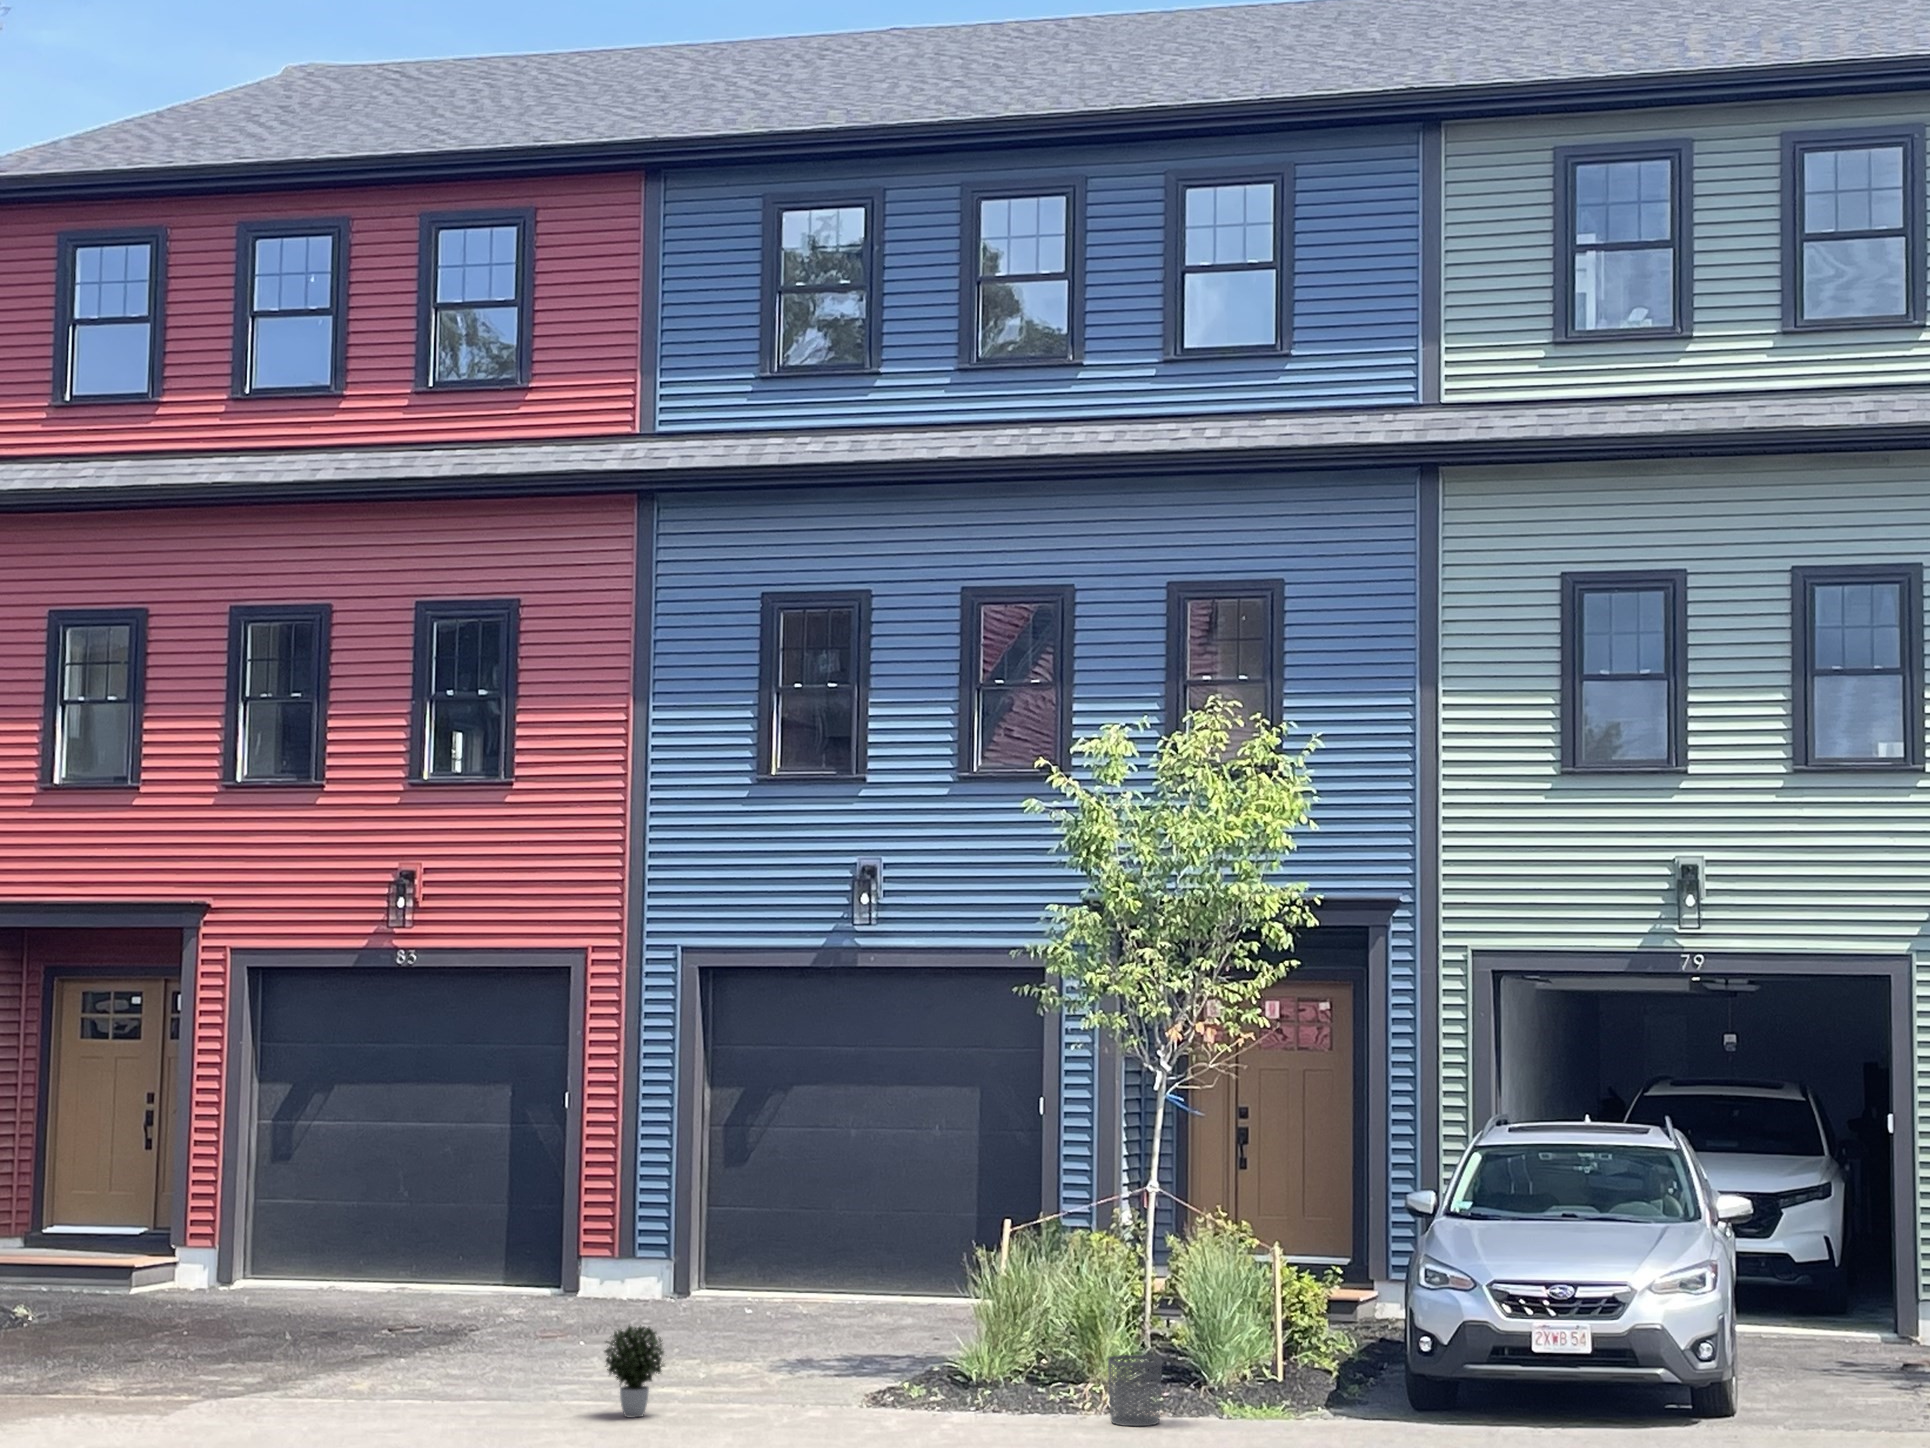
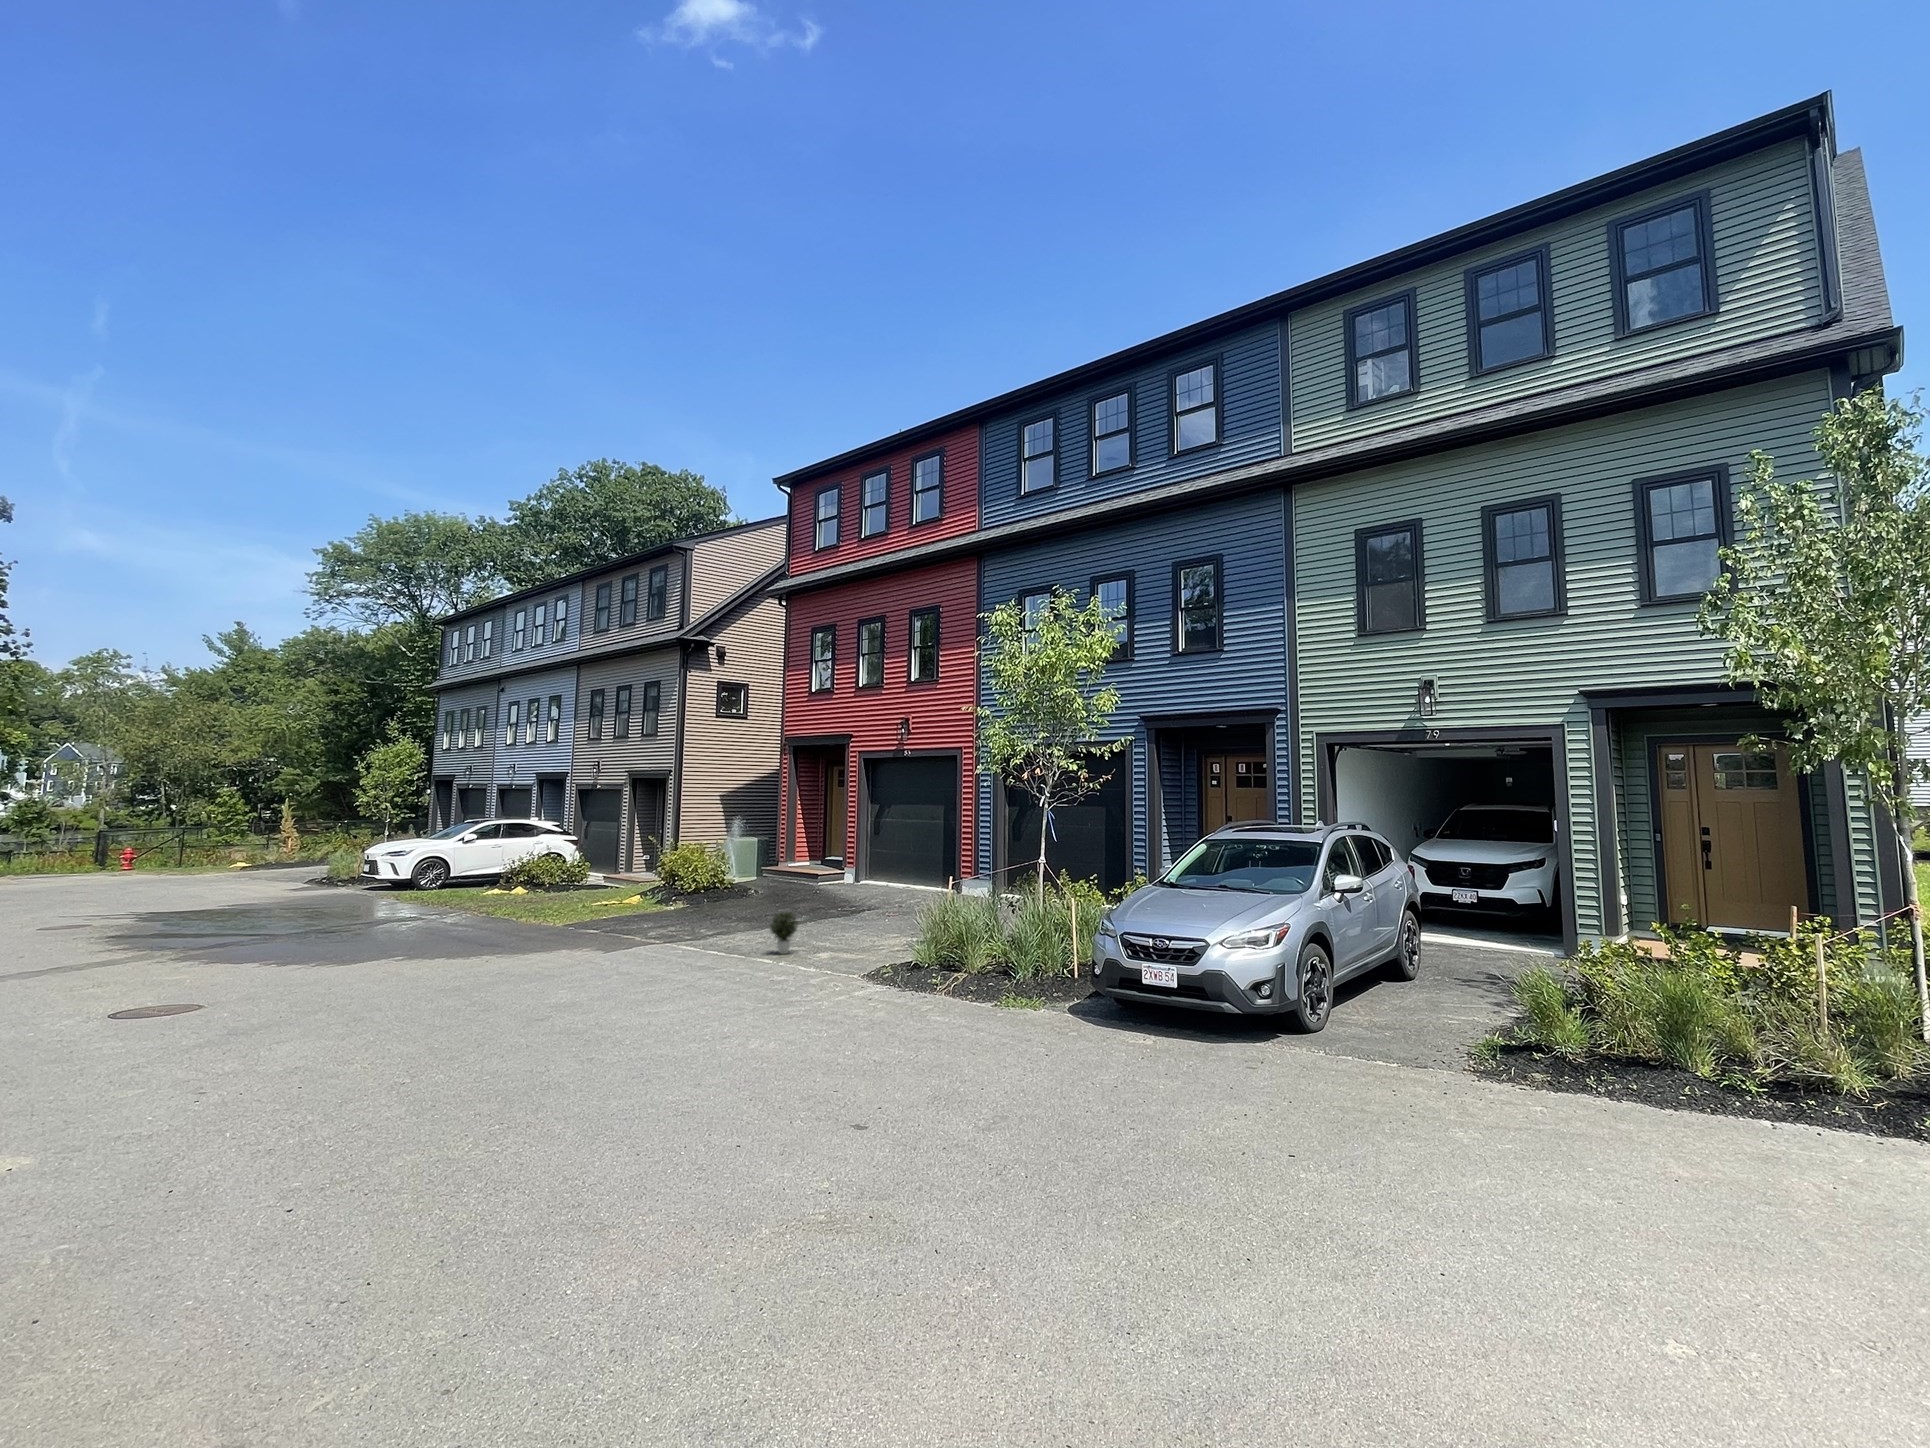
waste bin: present [1108,1355,1162,1426] -> none [959,940,987,978]

